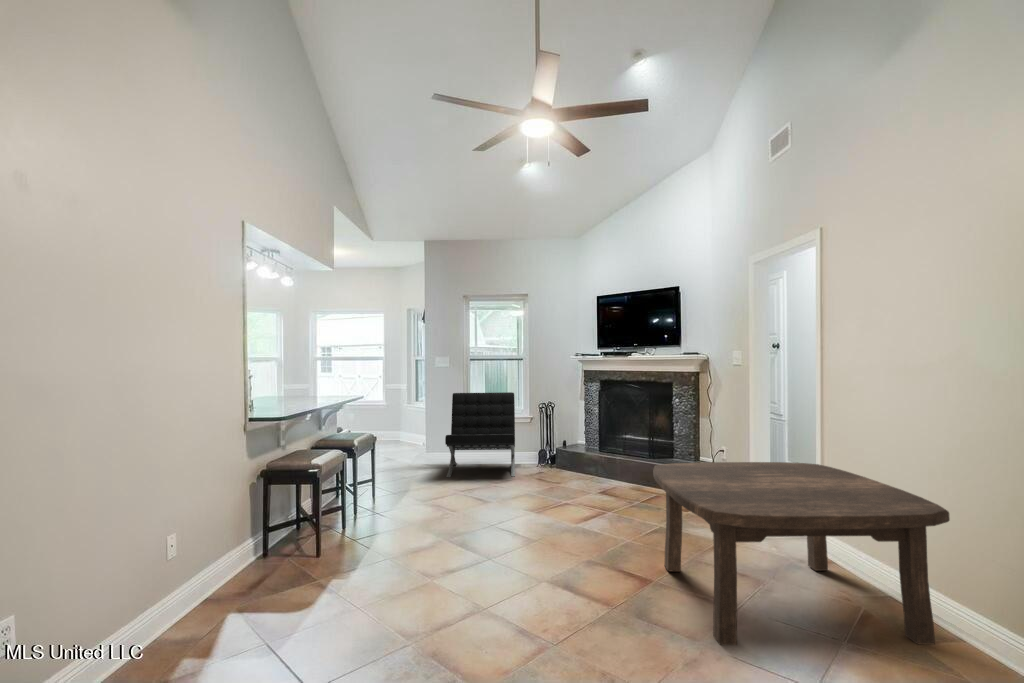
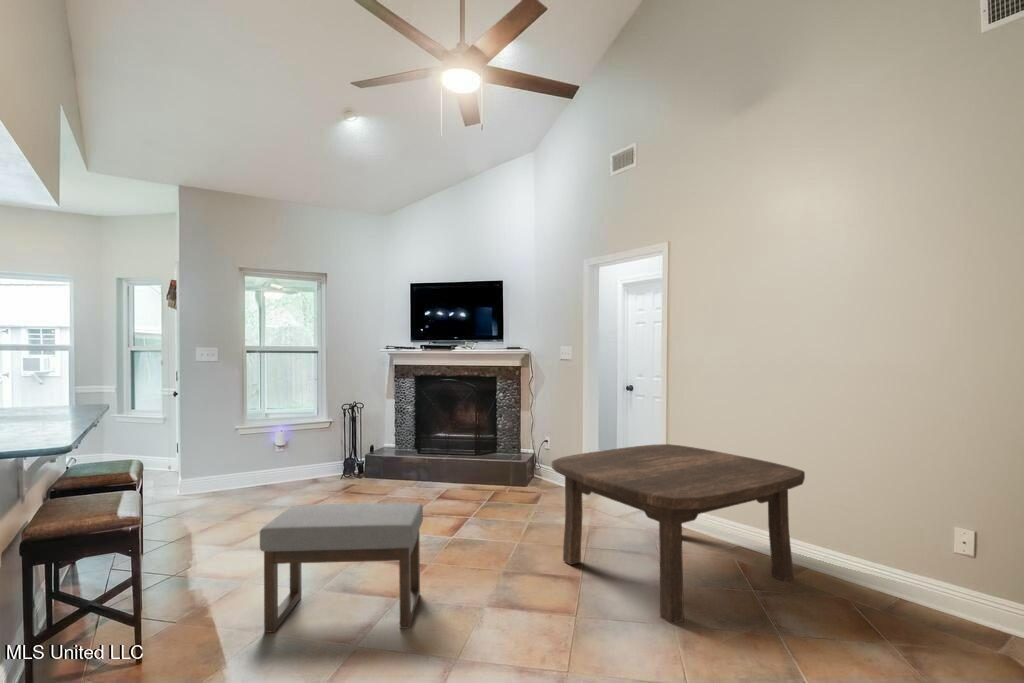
lounge chair: present [445,392,515,477] -> none [229,394,325,505]
ottoman: none [395,476,520,586] -> present [260,503,423,633]

